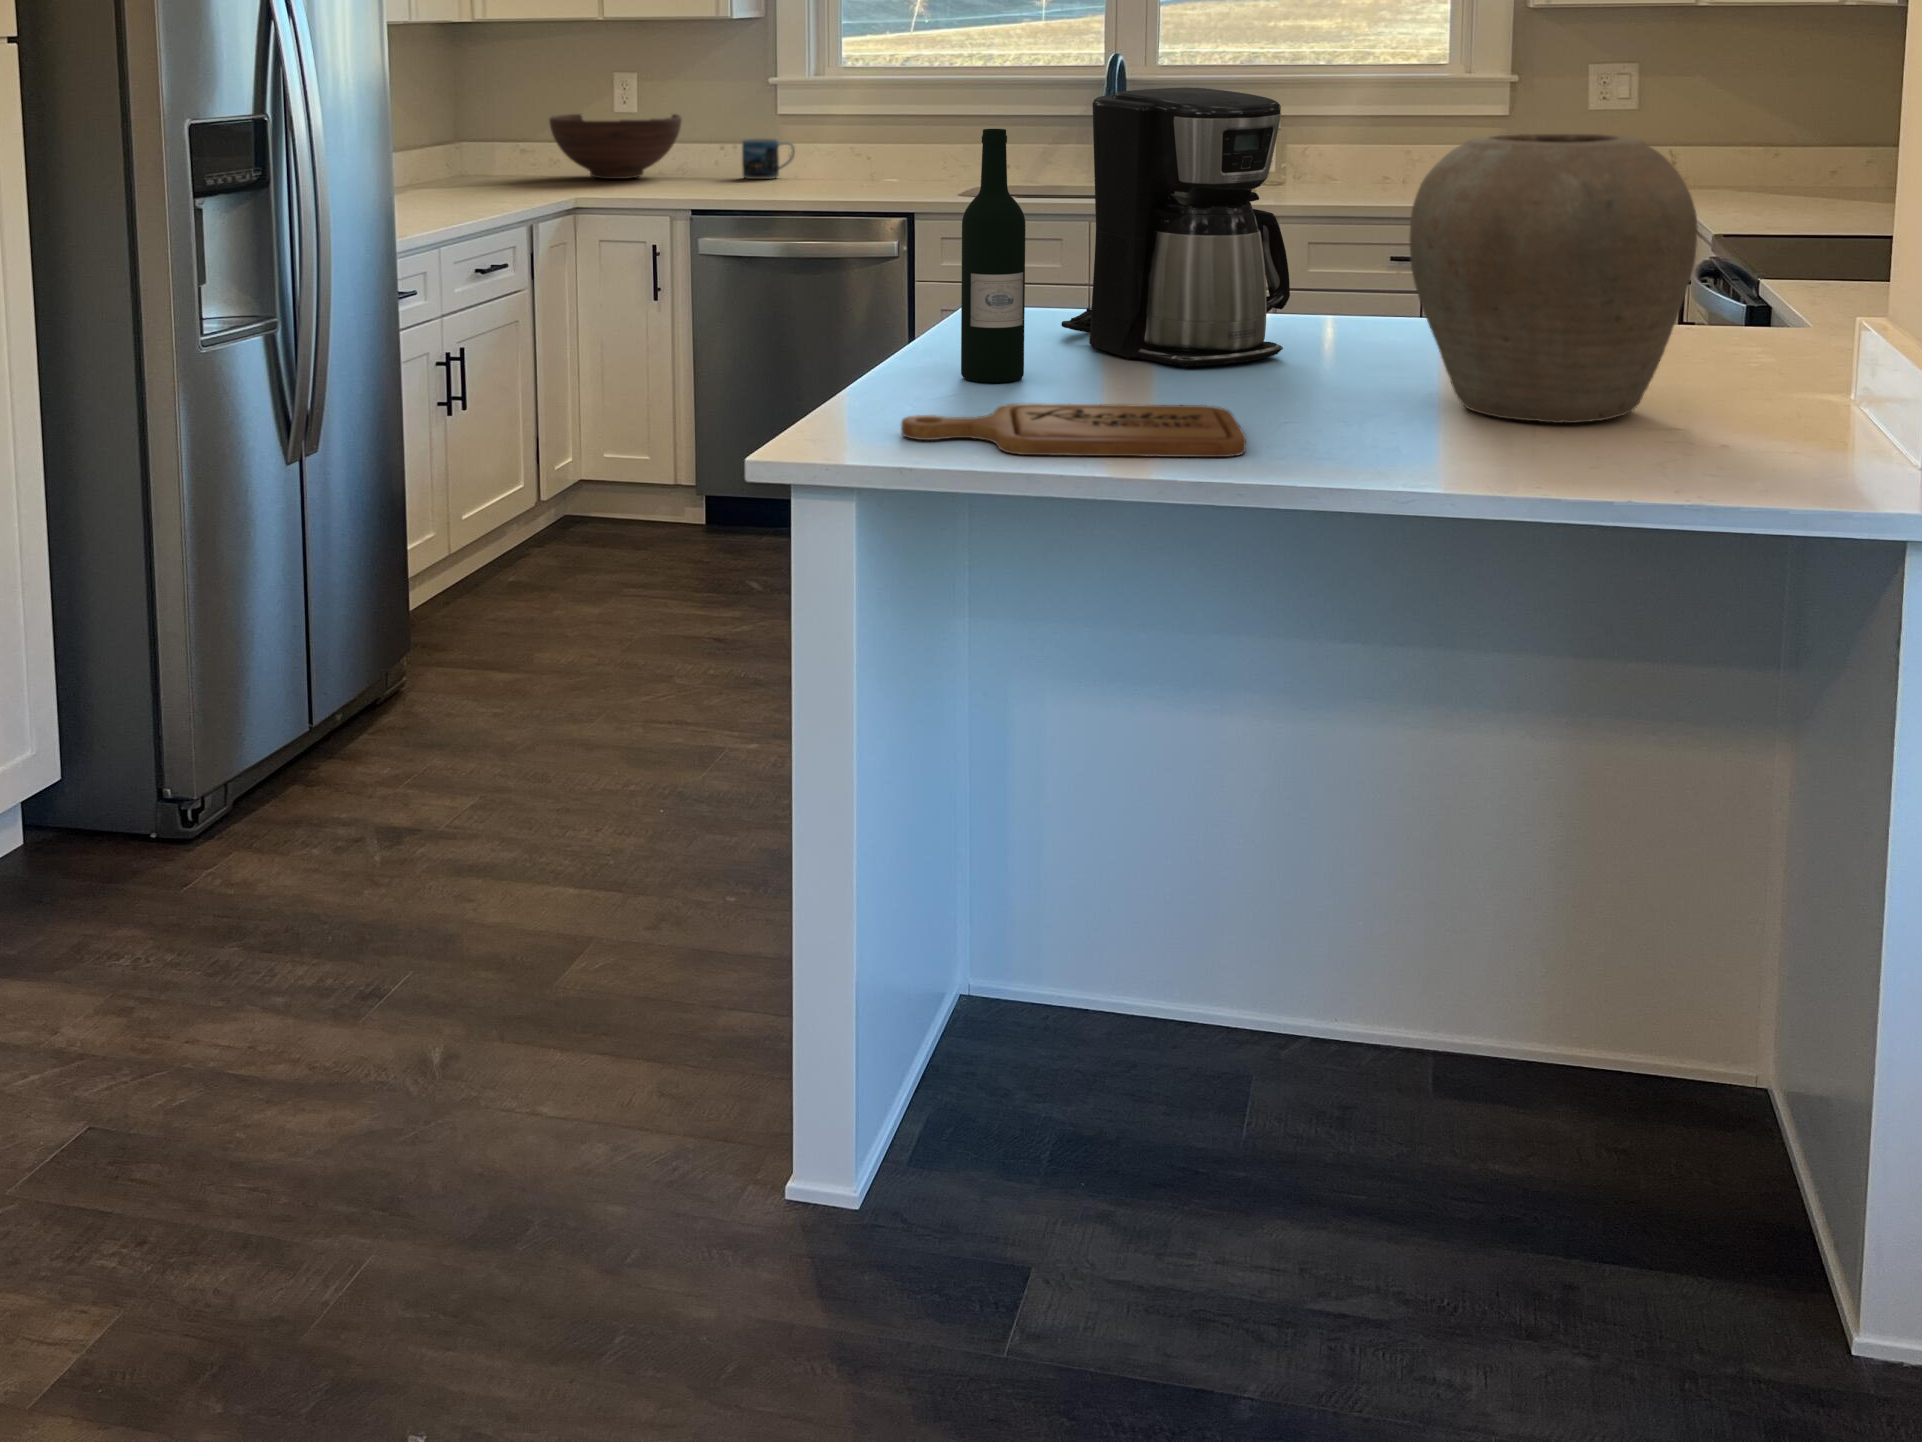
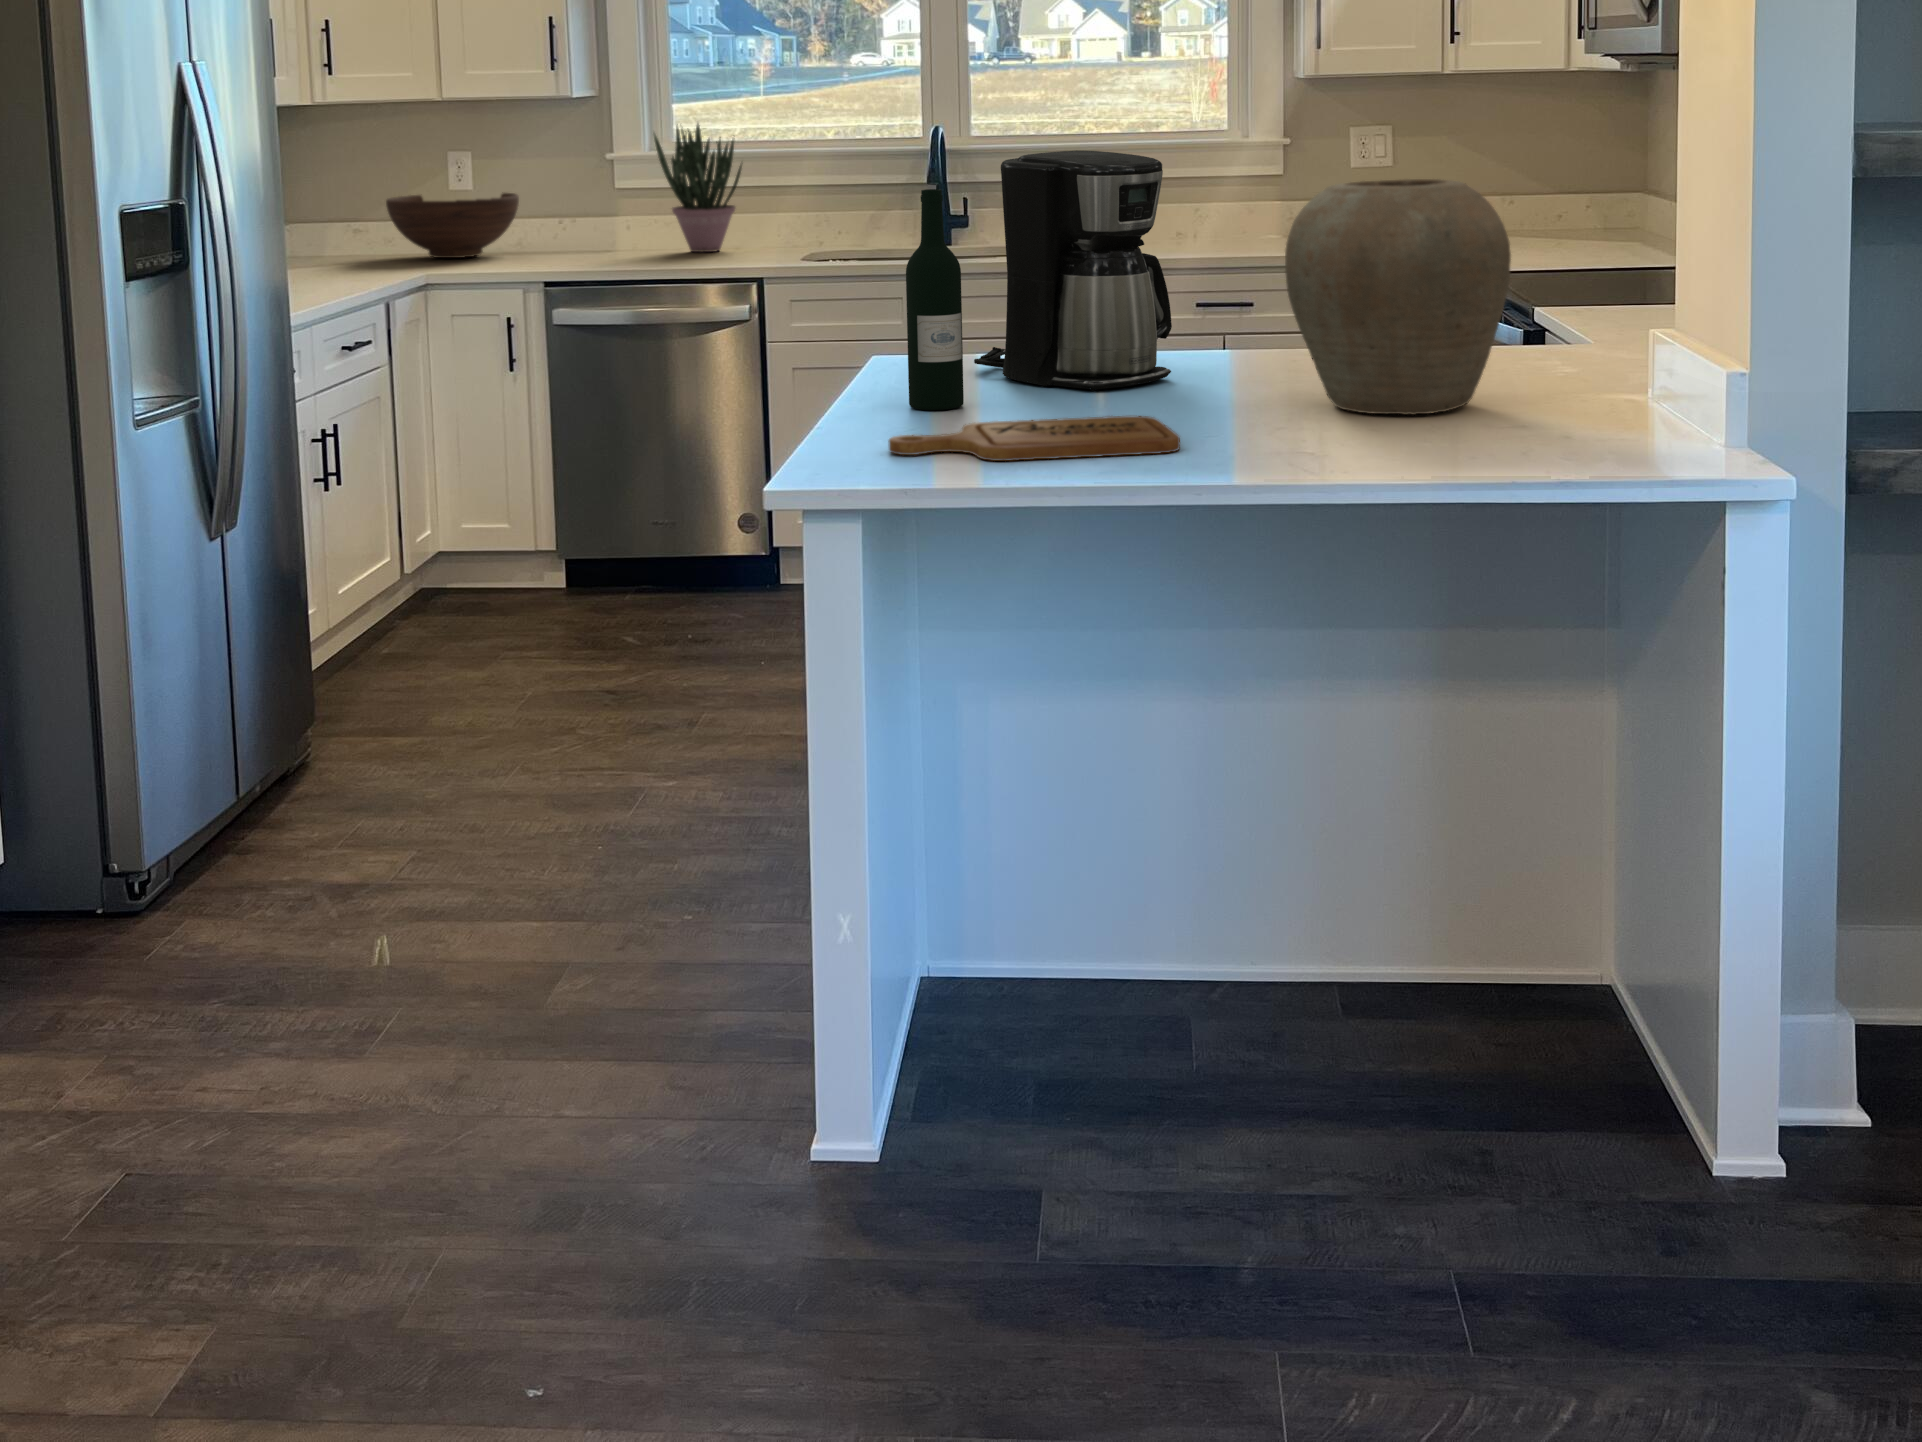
potted plant: none [817,44,907,182] -> present [654,124,742,252]
mug: present [742,138,795,179] -> none [581,214,632,253]

